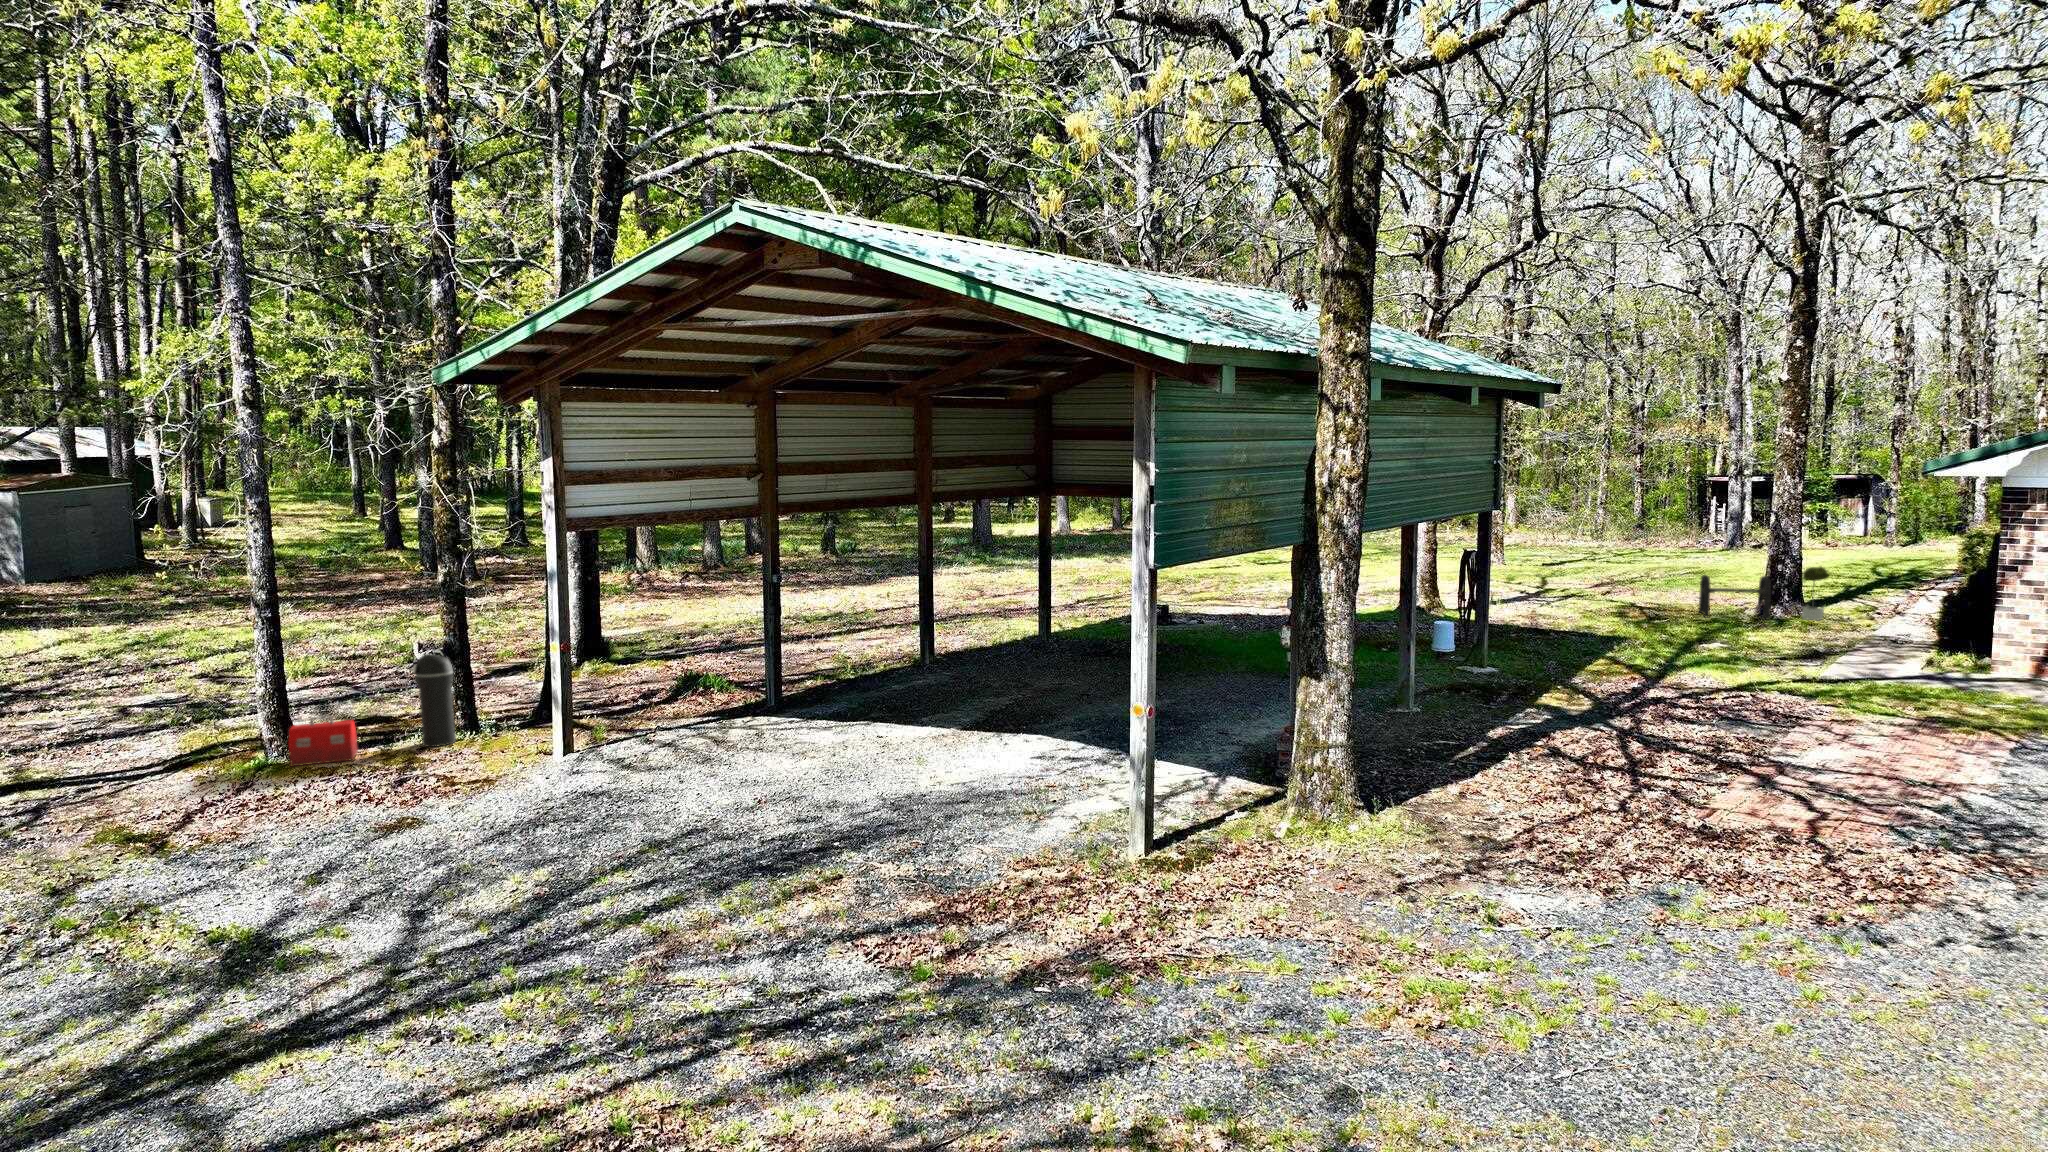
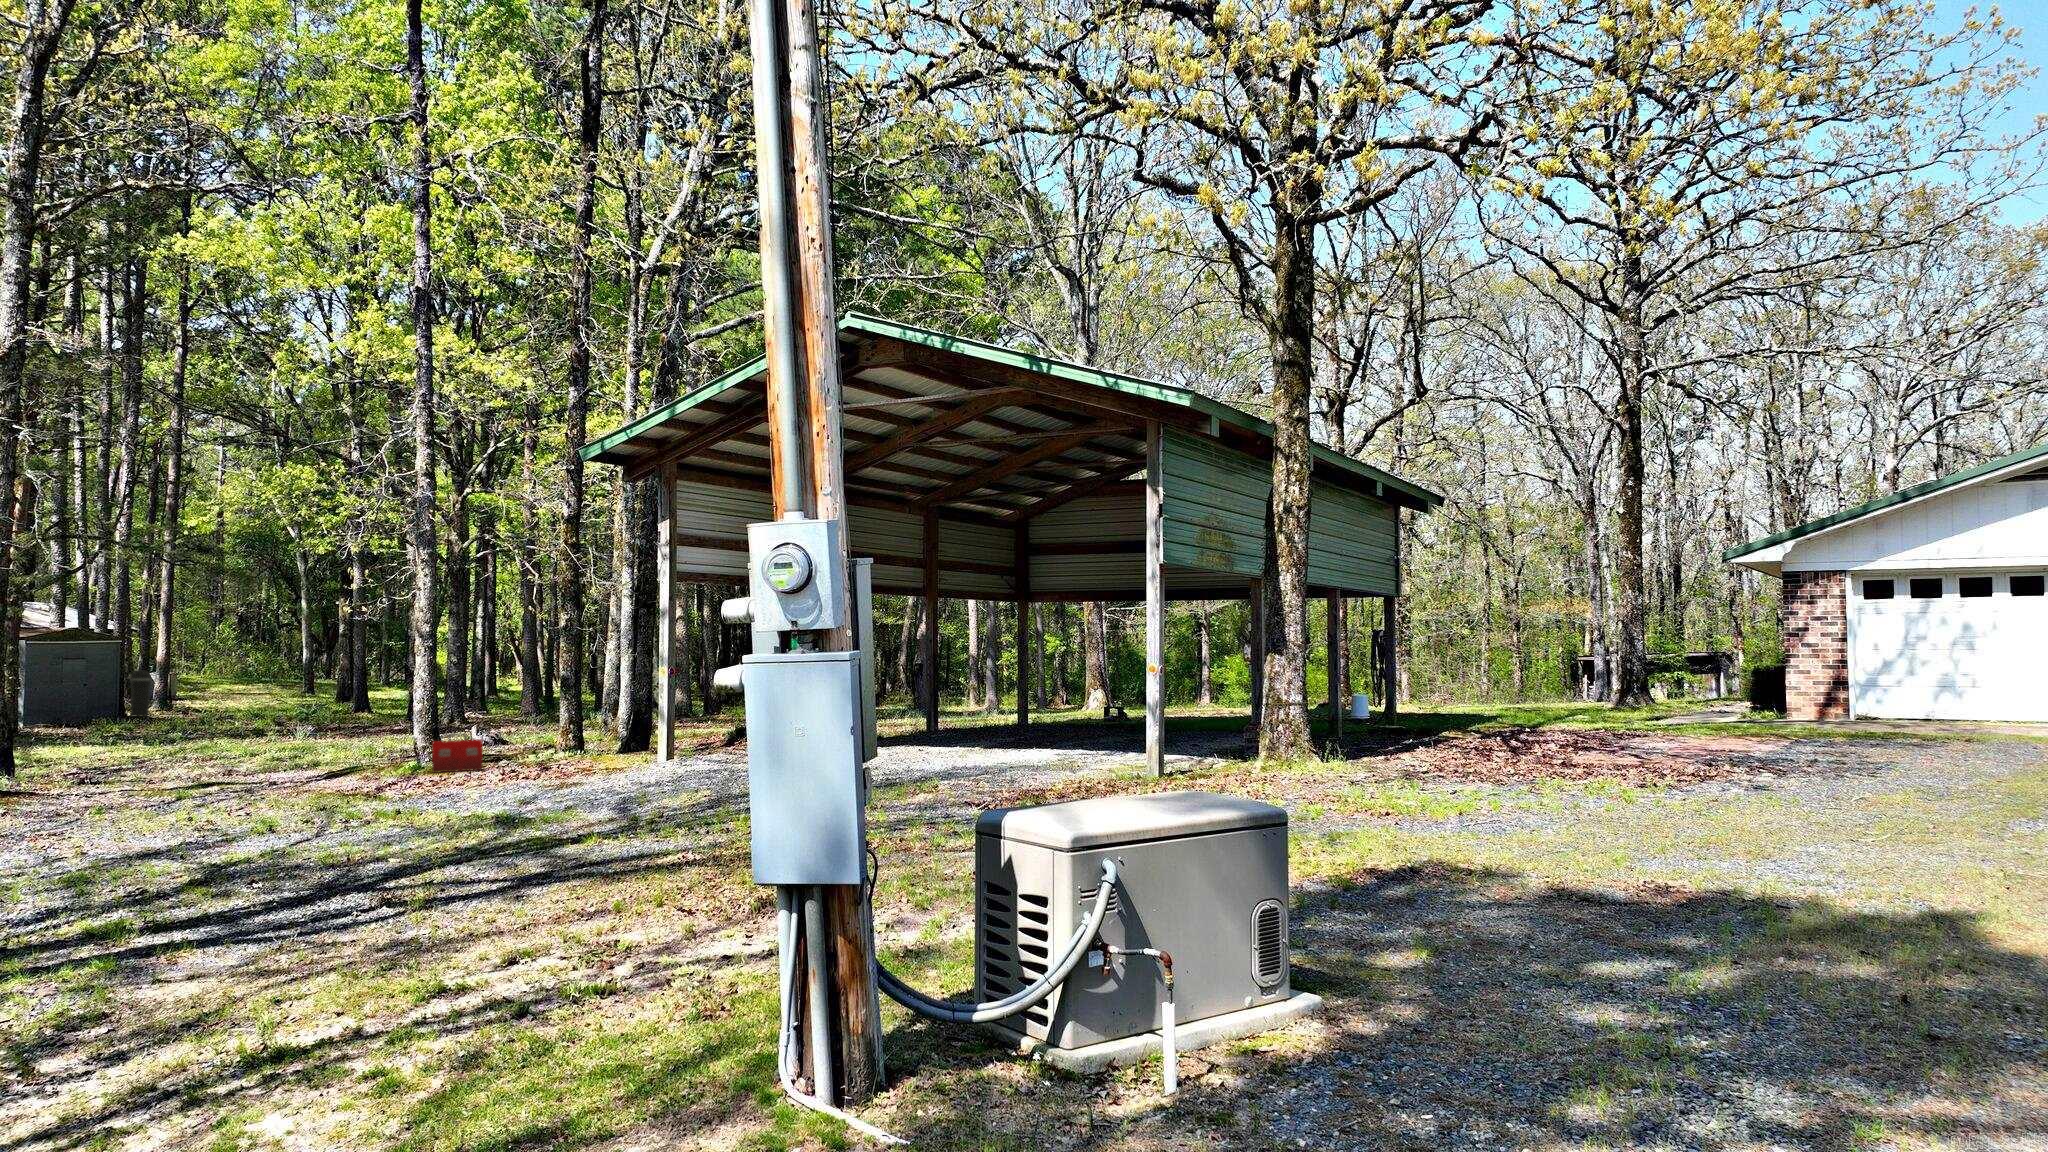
potted tree: present [1802,567,1829,620] -> none [1657,664,1678,711]
bench: present [1699,575,1771,619] -> none [1577,675,1635,712]
trash can: present [413,654,456,747] -> present [129,670,152,717]

